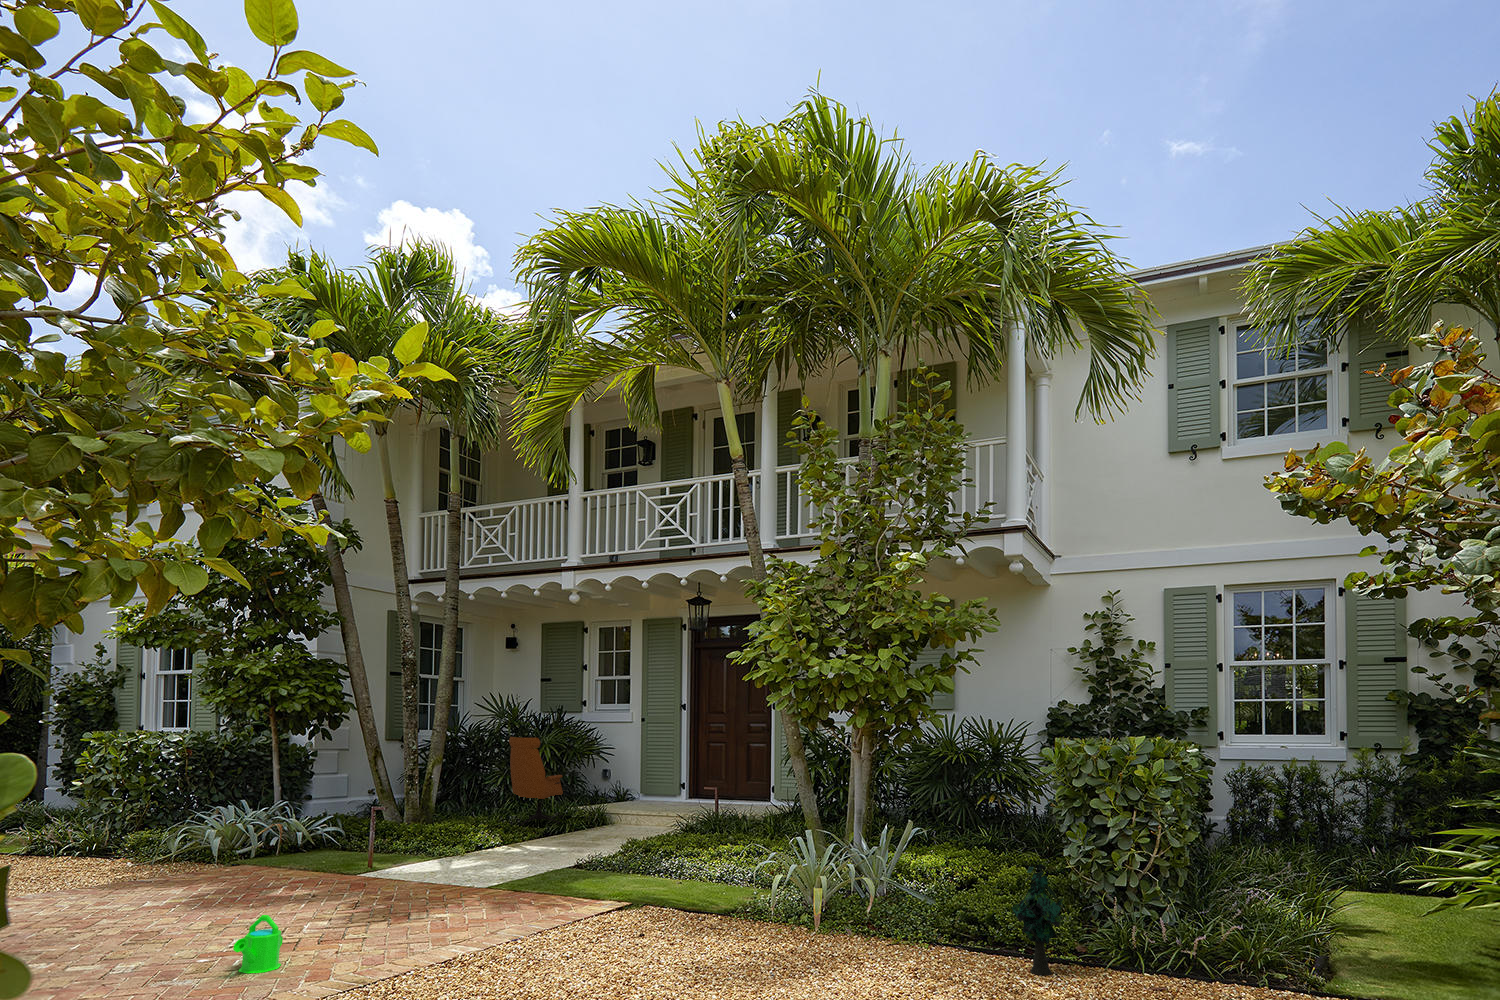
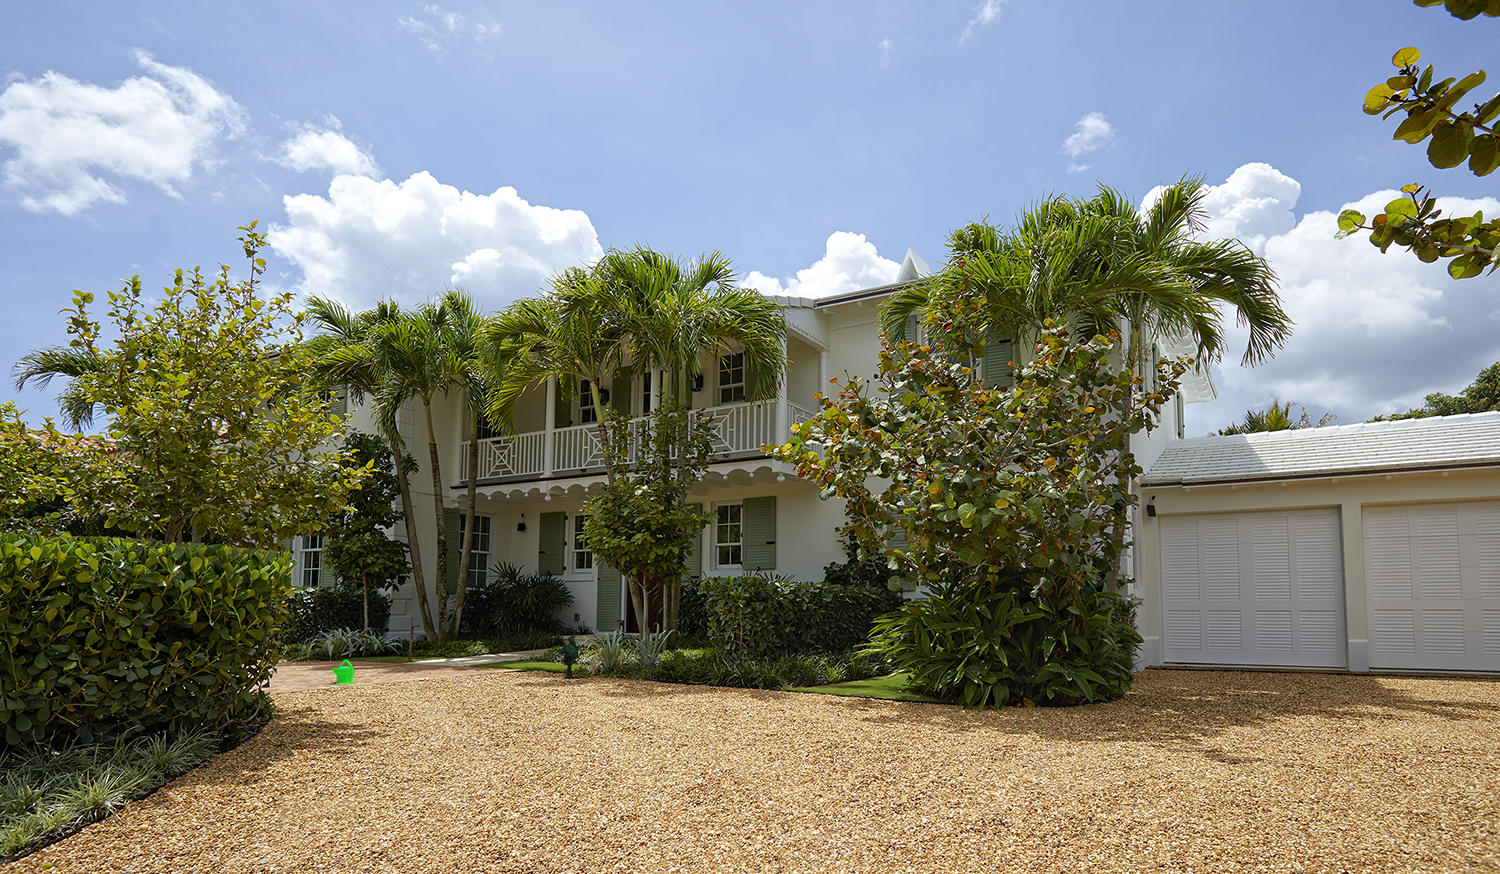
lounge chair: present [509,737,565,826] -> none [509,587,564,641]
decorative plant: present [1011,864,1063,975] -> present [557,633,582,679]

